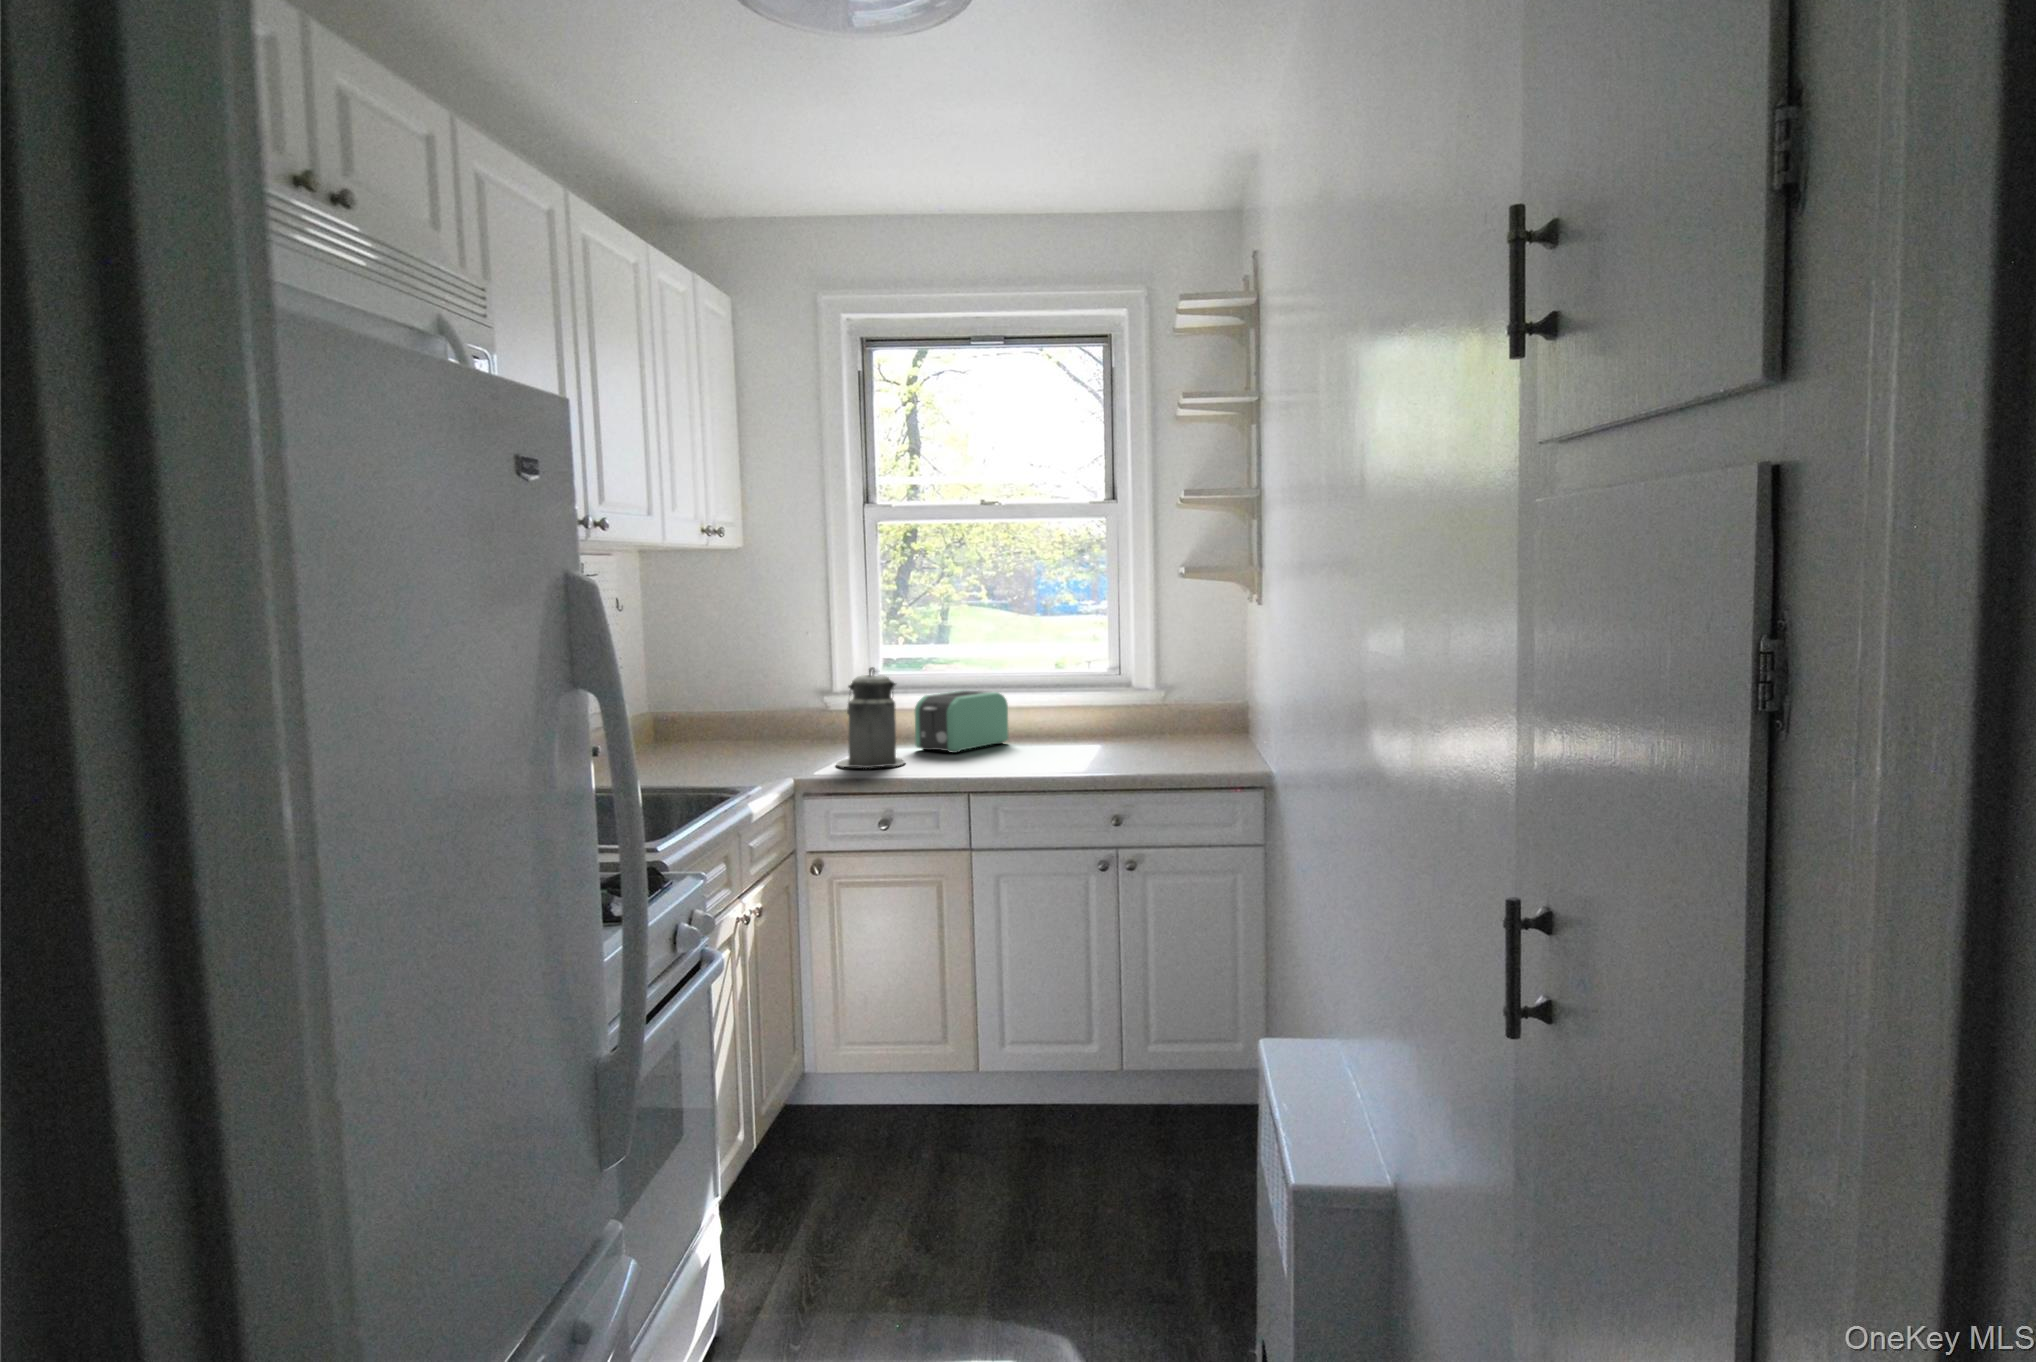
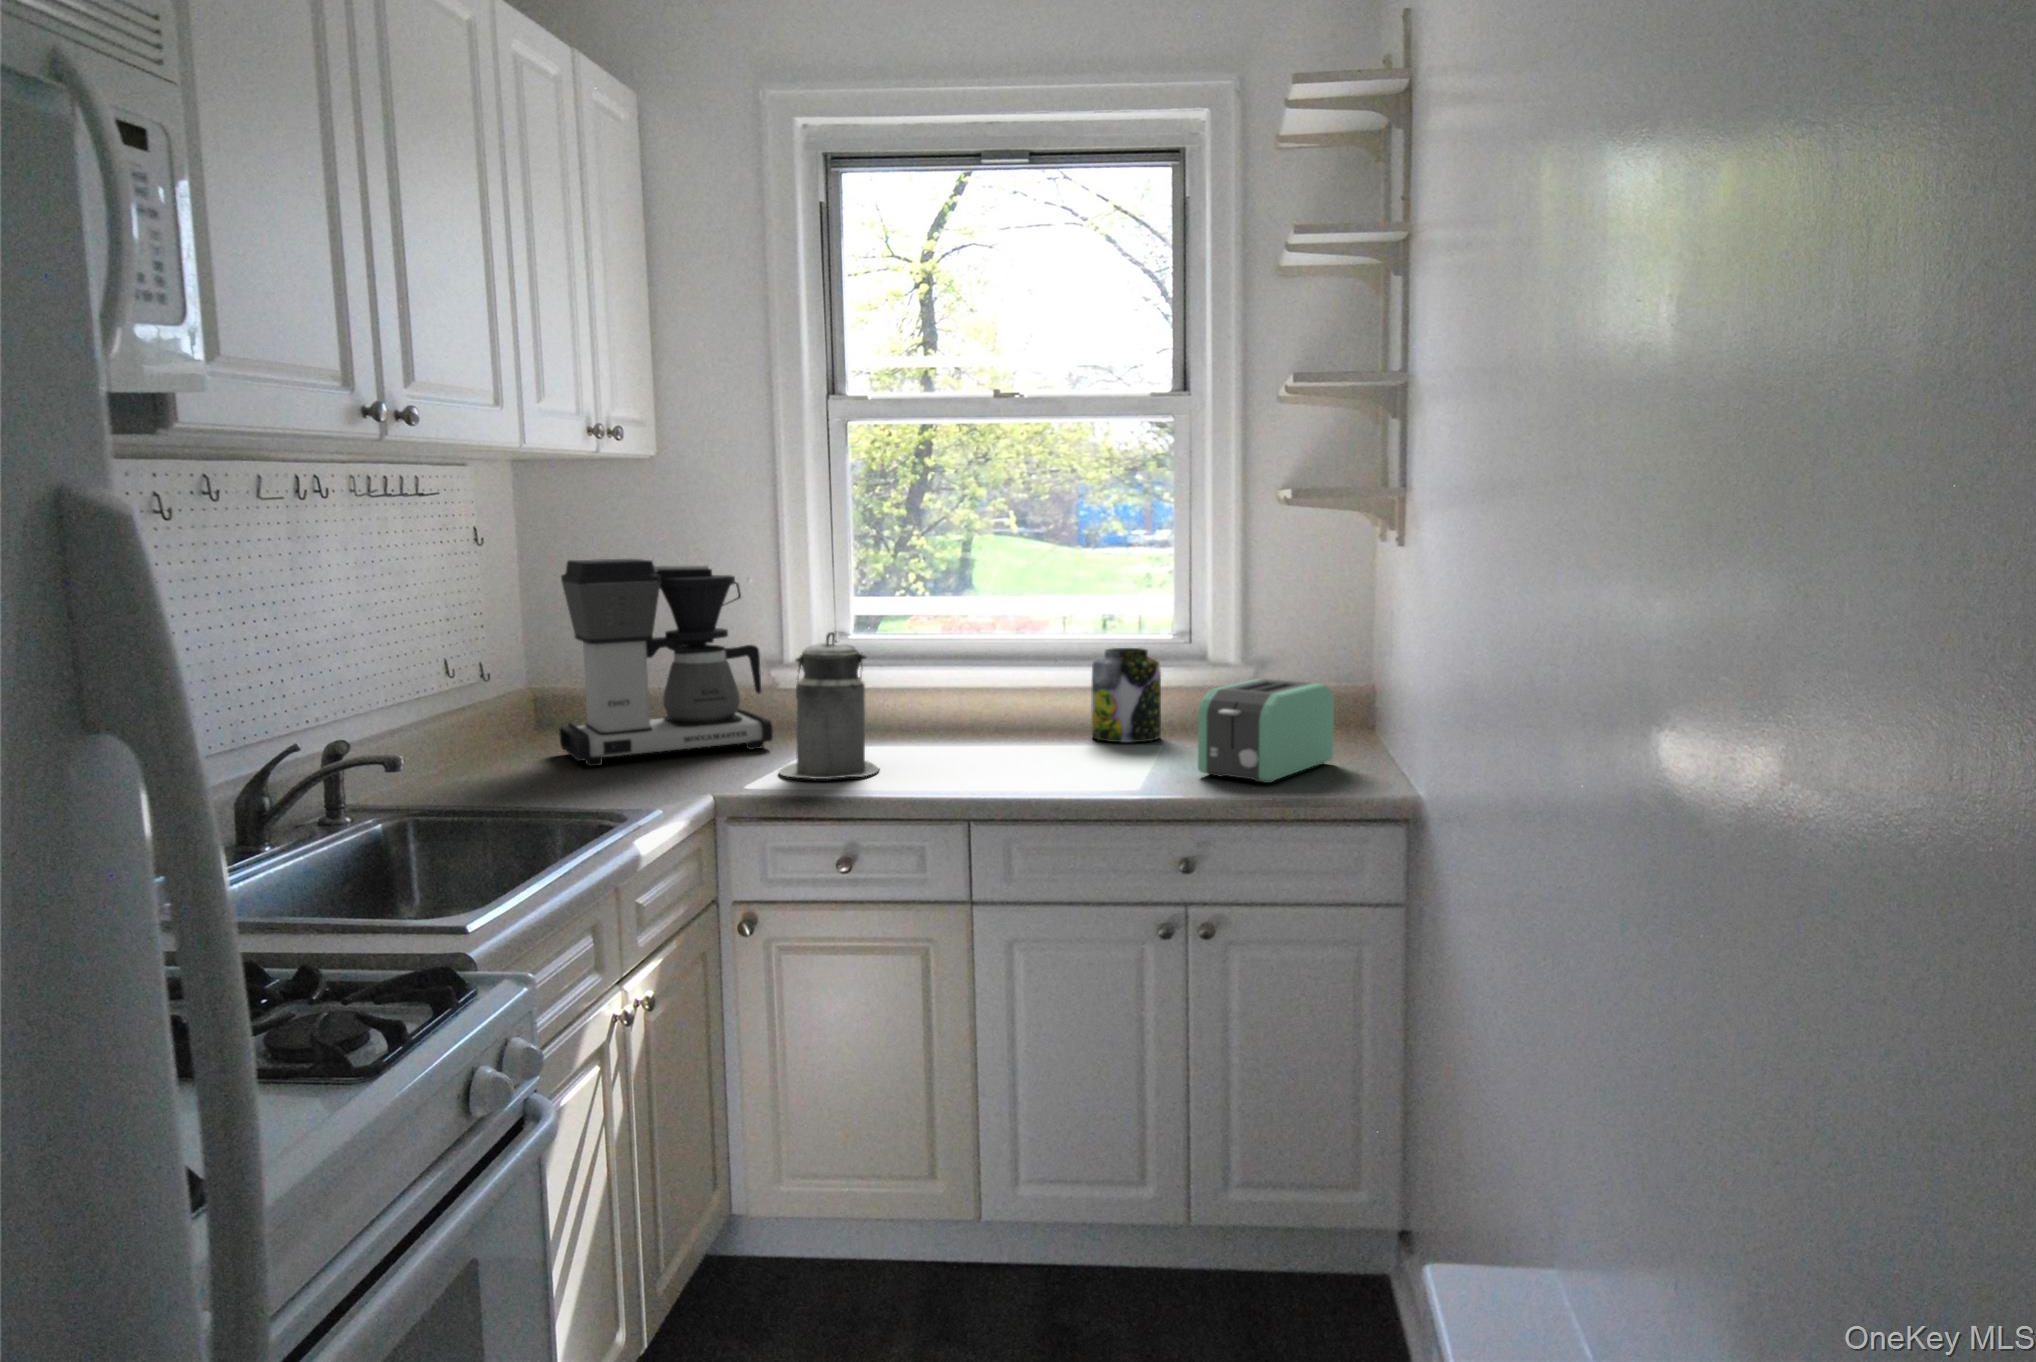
coffee maker: none [677,619,828,763] -> present [559,559,773,766]
jar: none [1052,679,1101,745] -> present [1092,648,1161,742]
toaster: present [915,691,1008,753] -> present [1198,679,1334,783]

